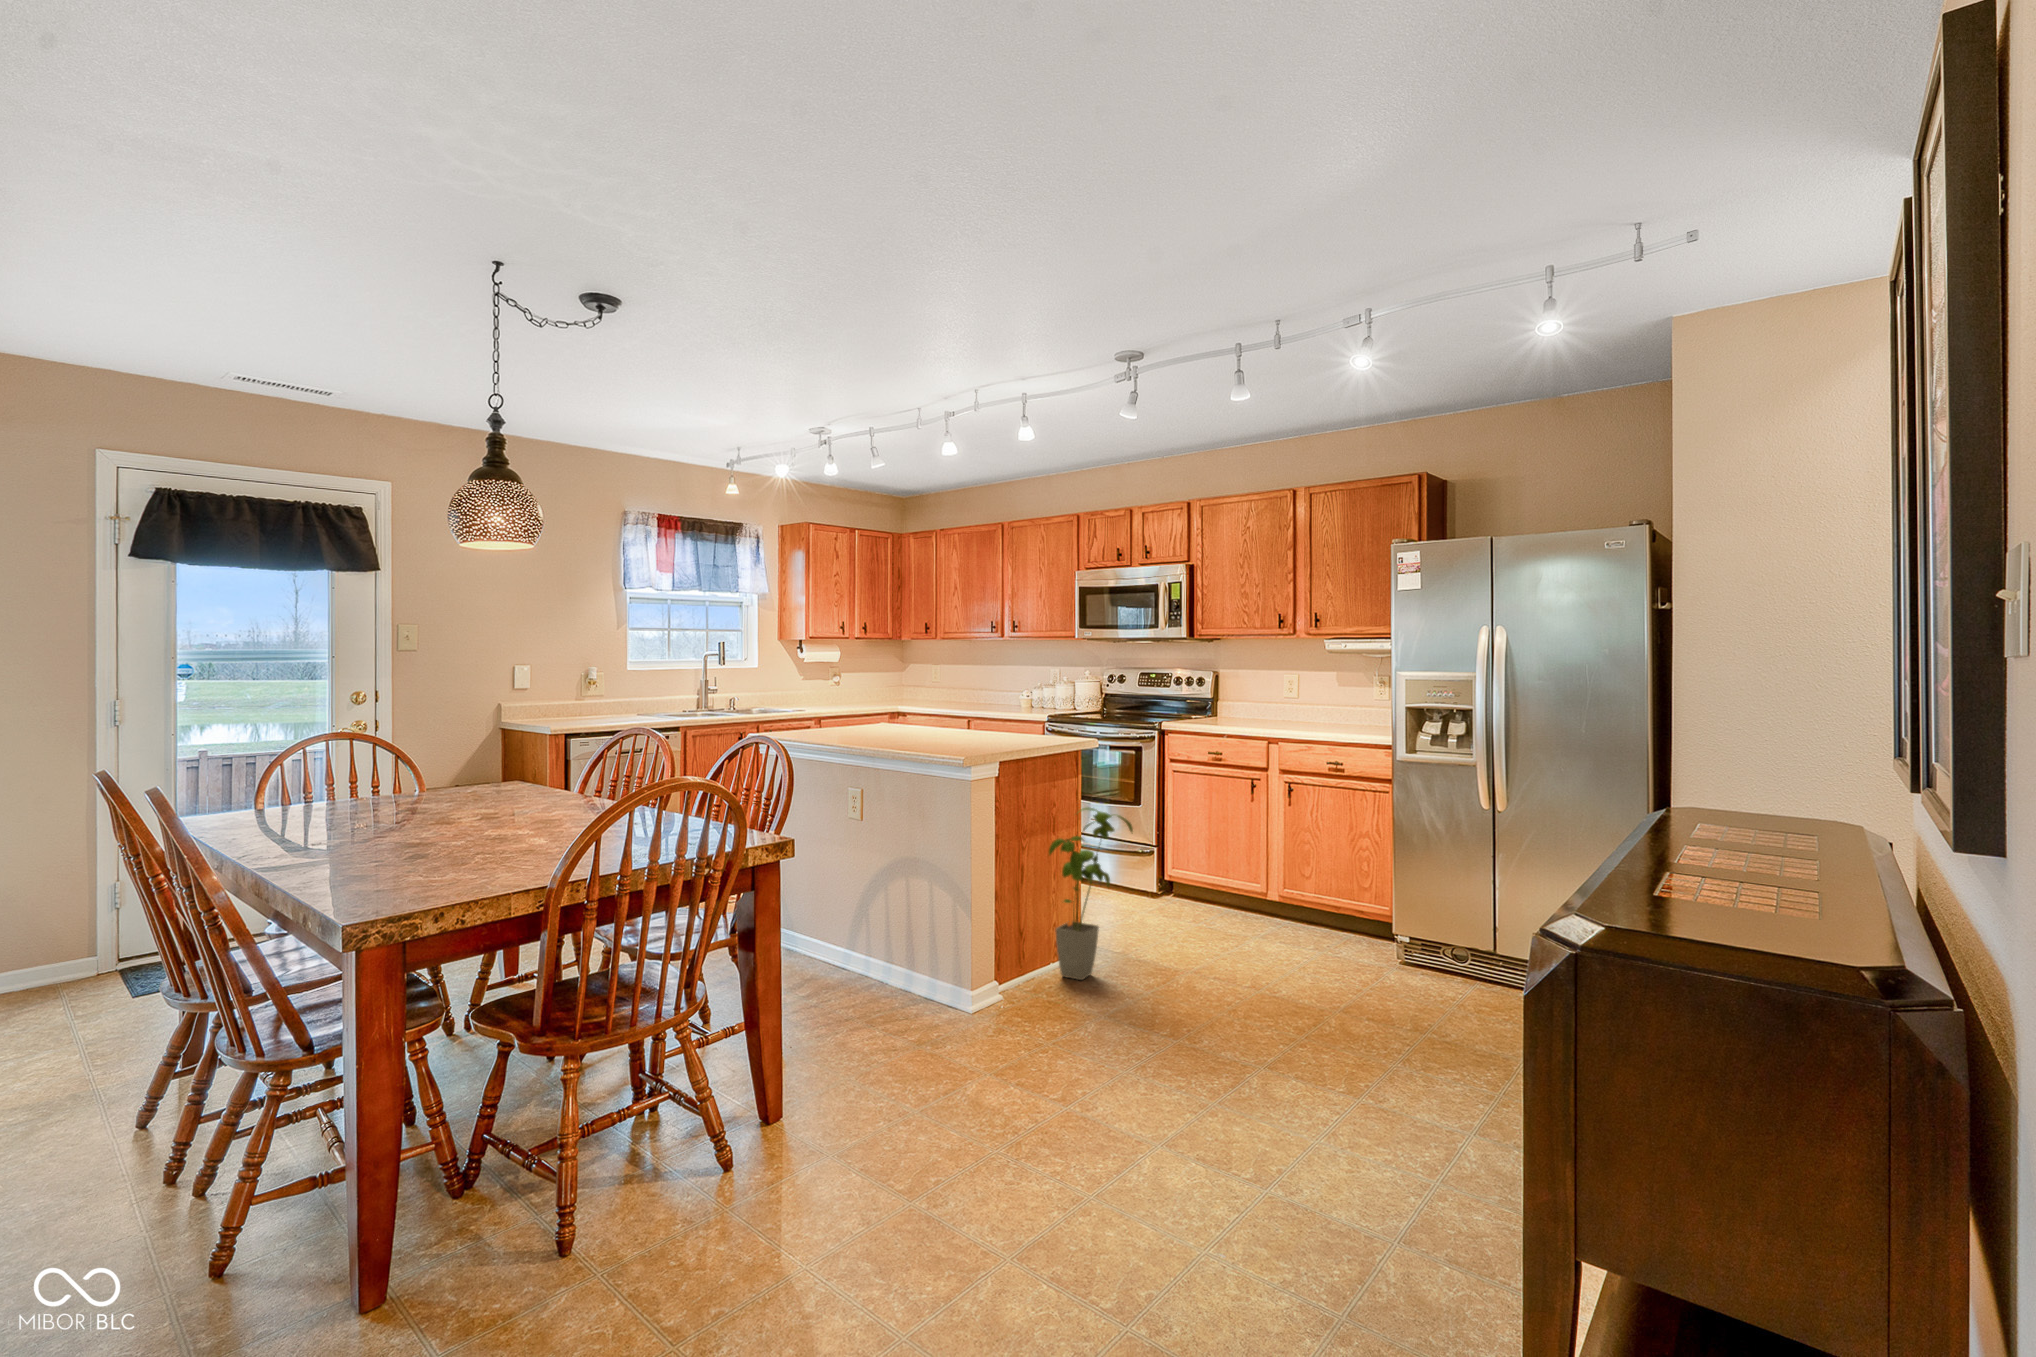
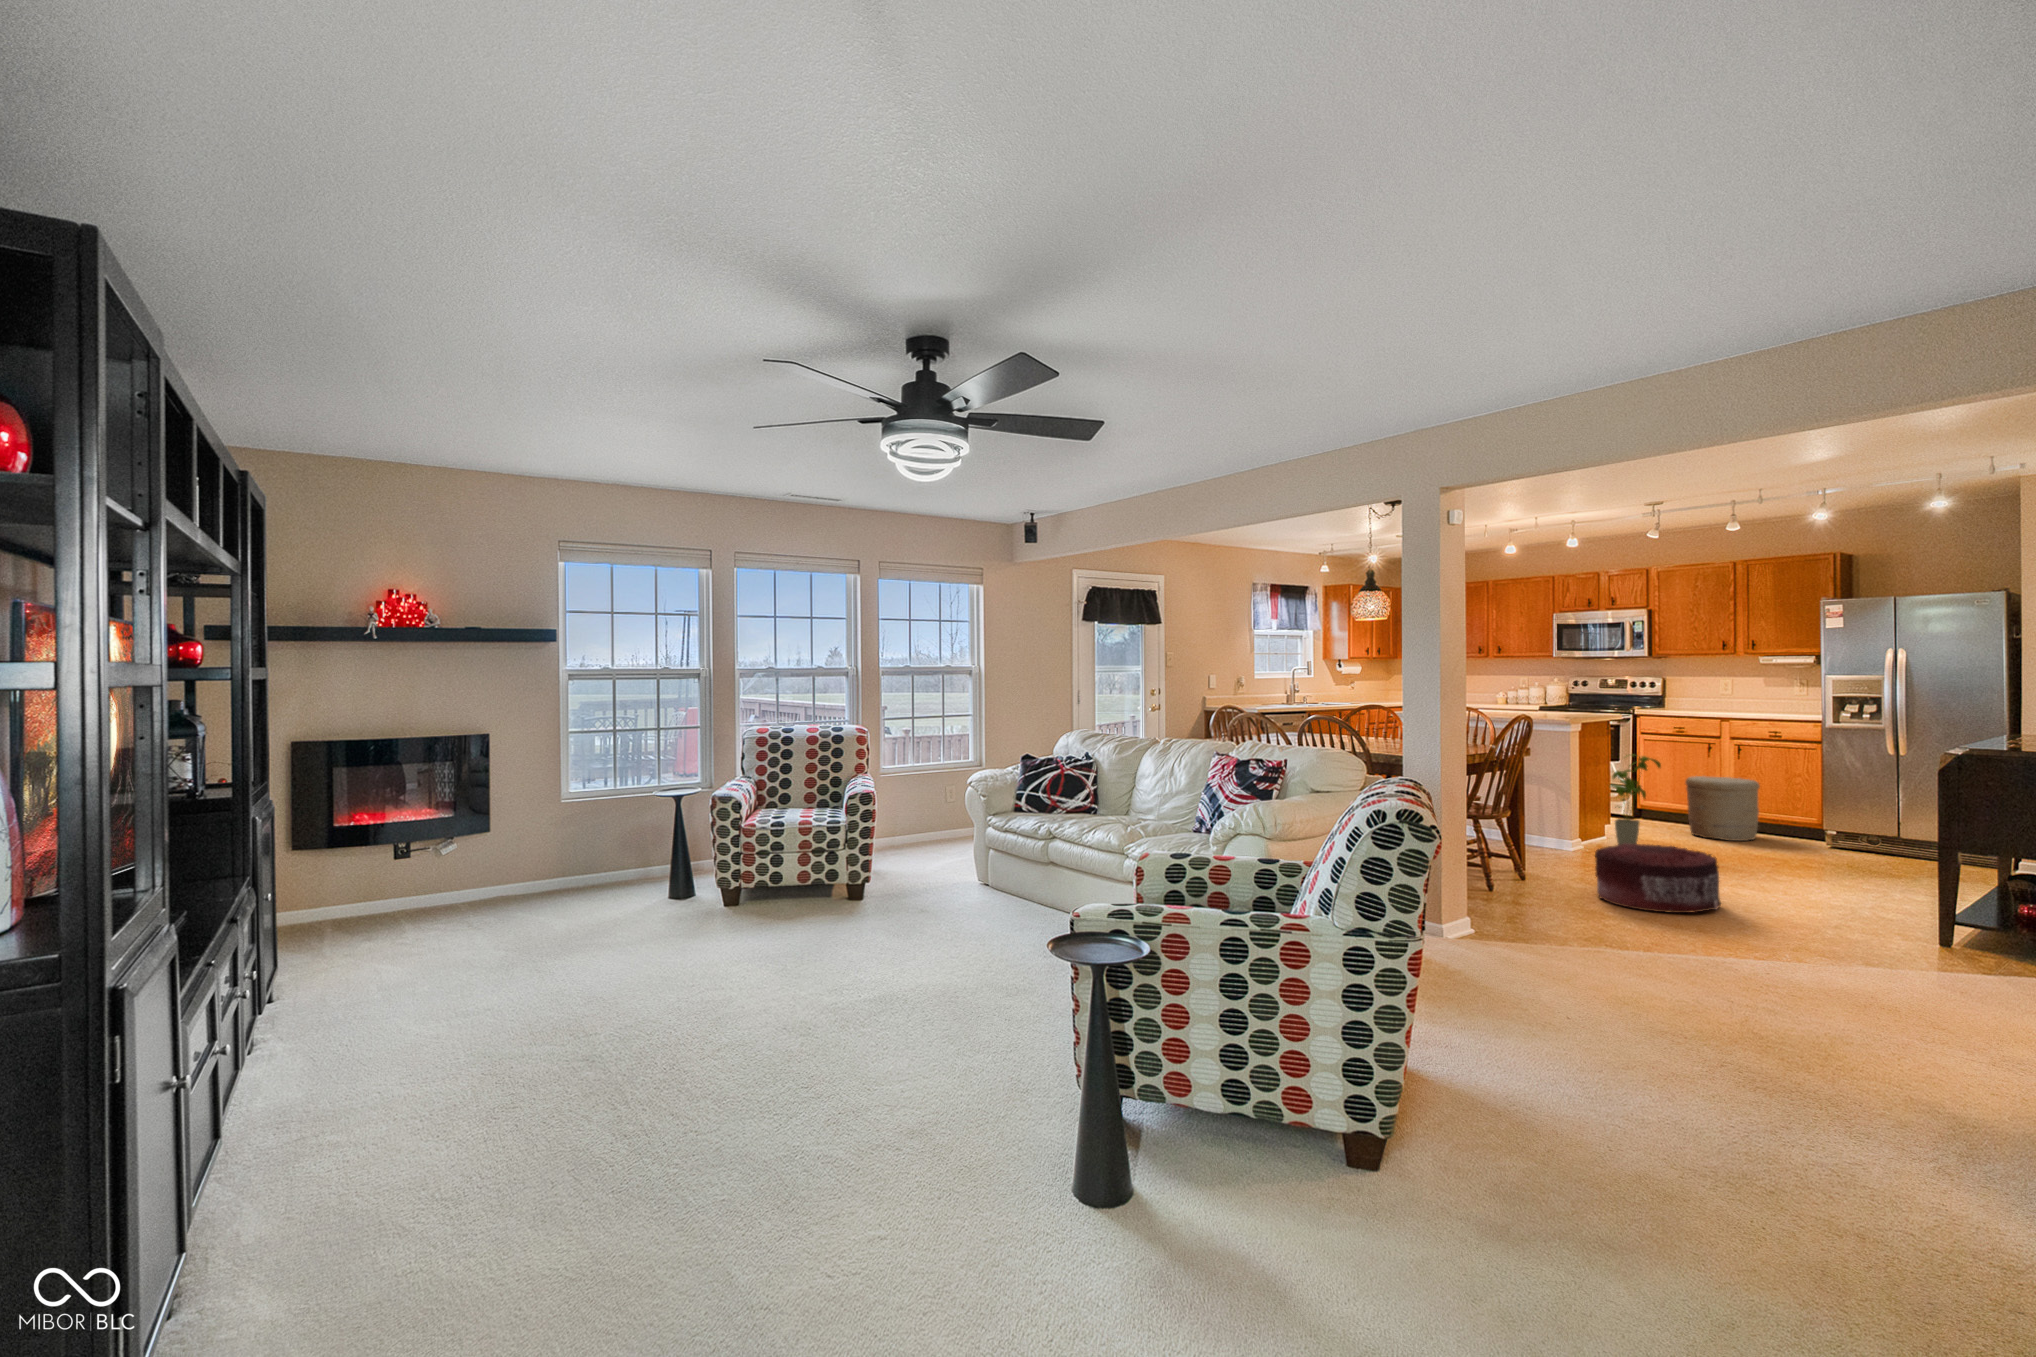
woven basket: none [1207,833,1309,947] -> present [1685,776,1760,841]
pouf: none [777,1053,1053,1304] -> present [1595,843,1721,913]

